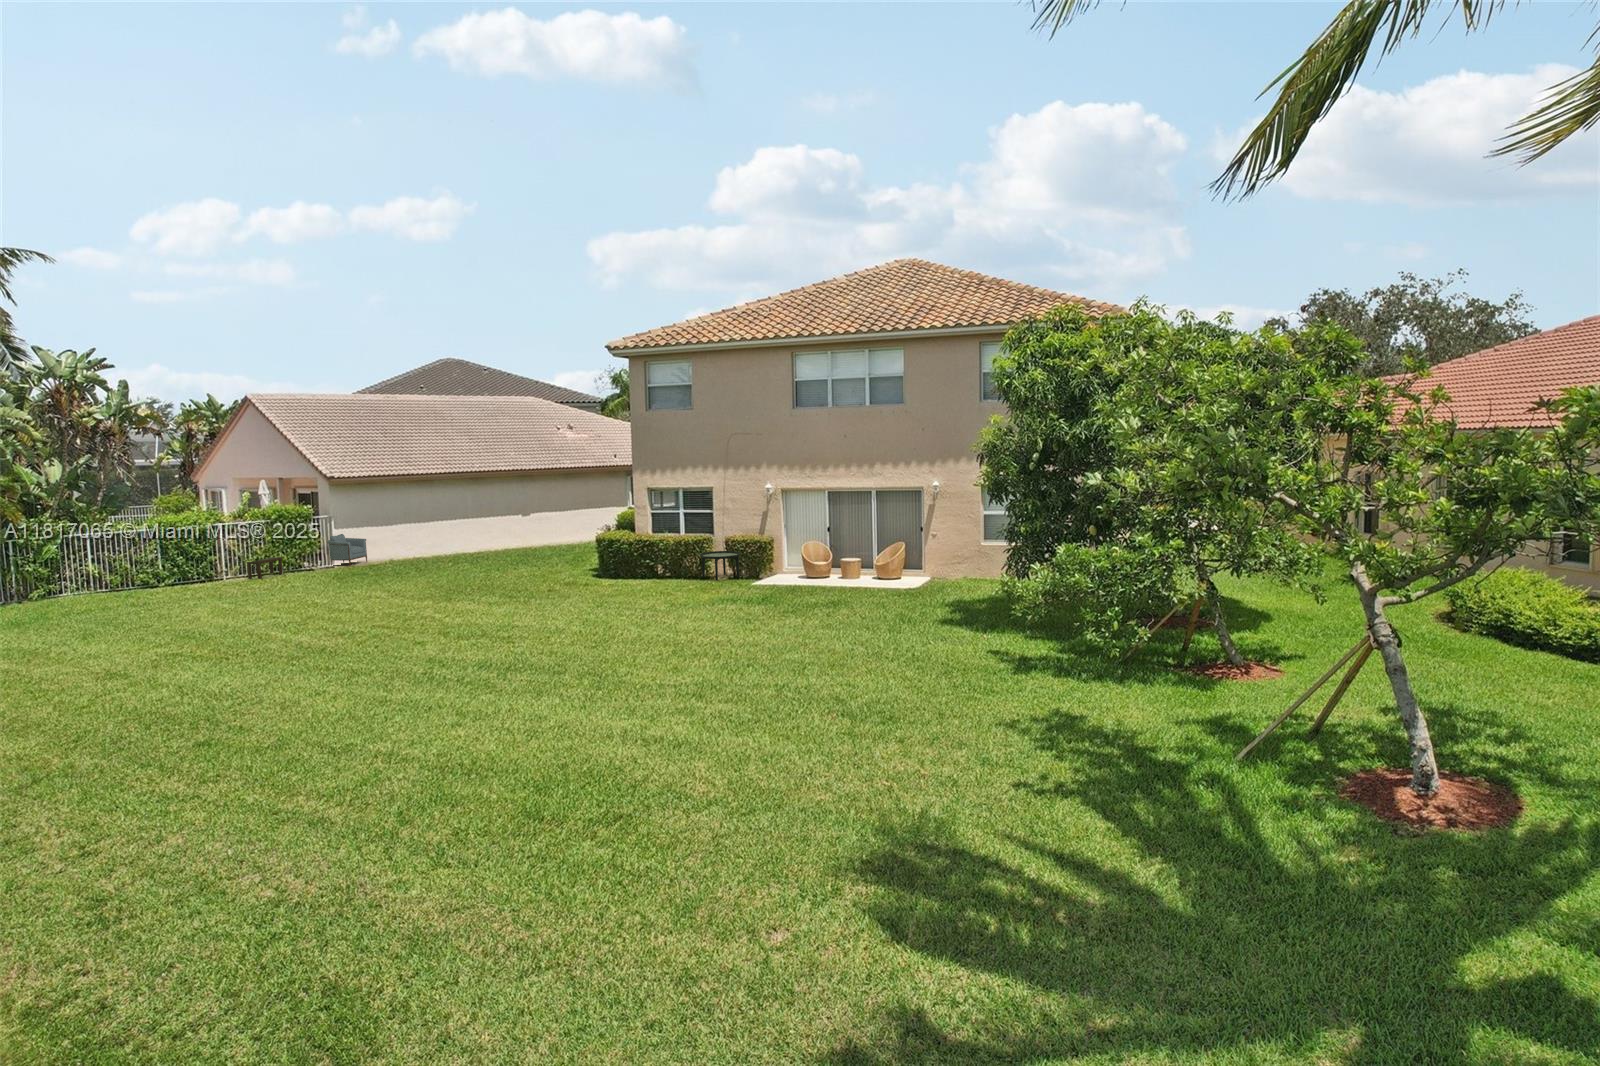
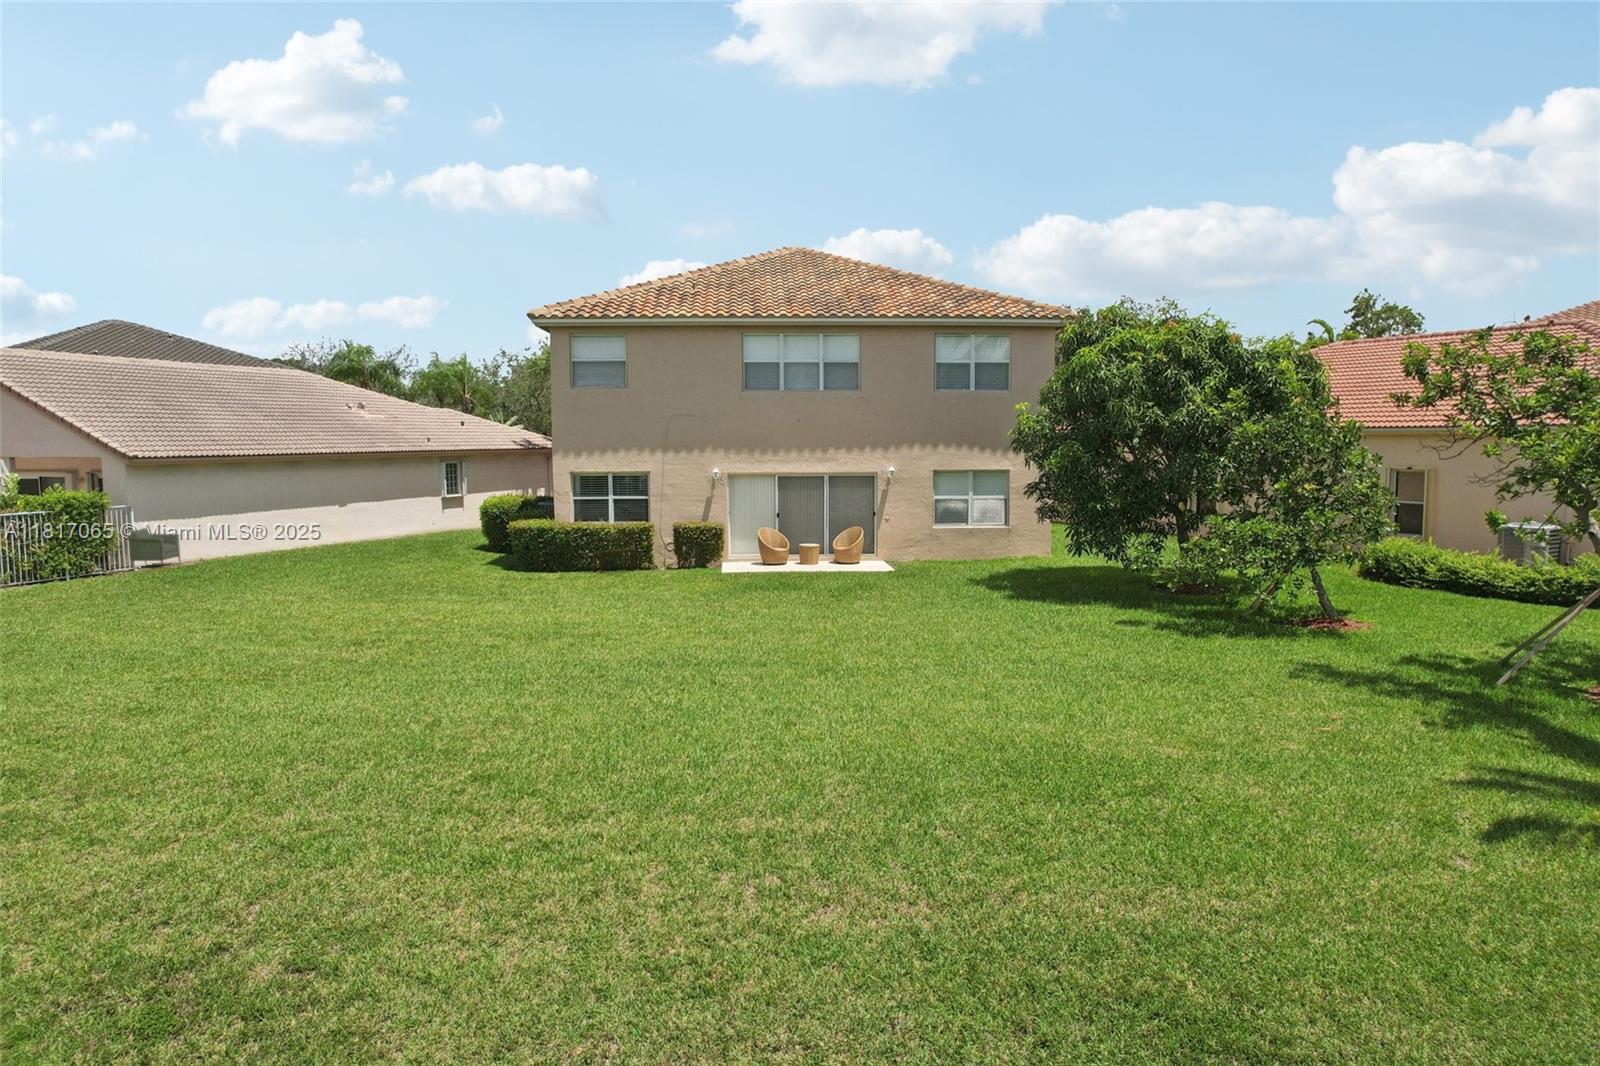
round table: present [699,551,740,581] -> none [649,539,694,570]
bench: present [247,557,283,579] -> present [593,548,634,573]

